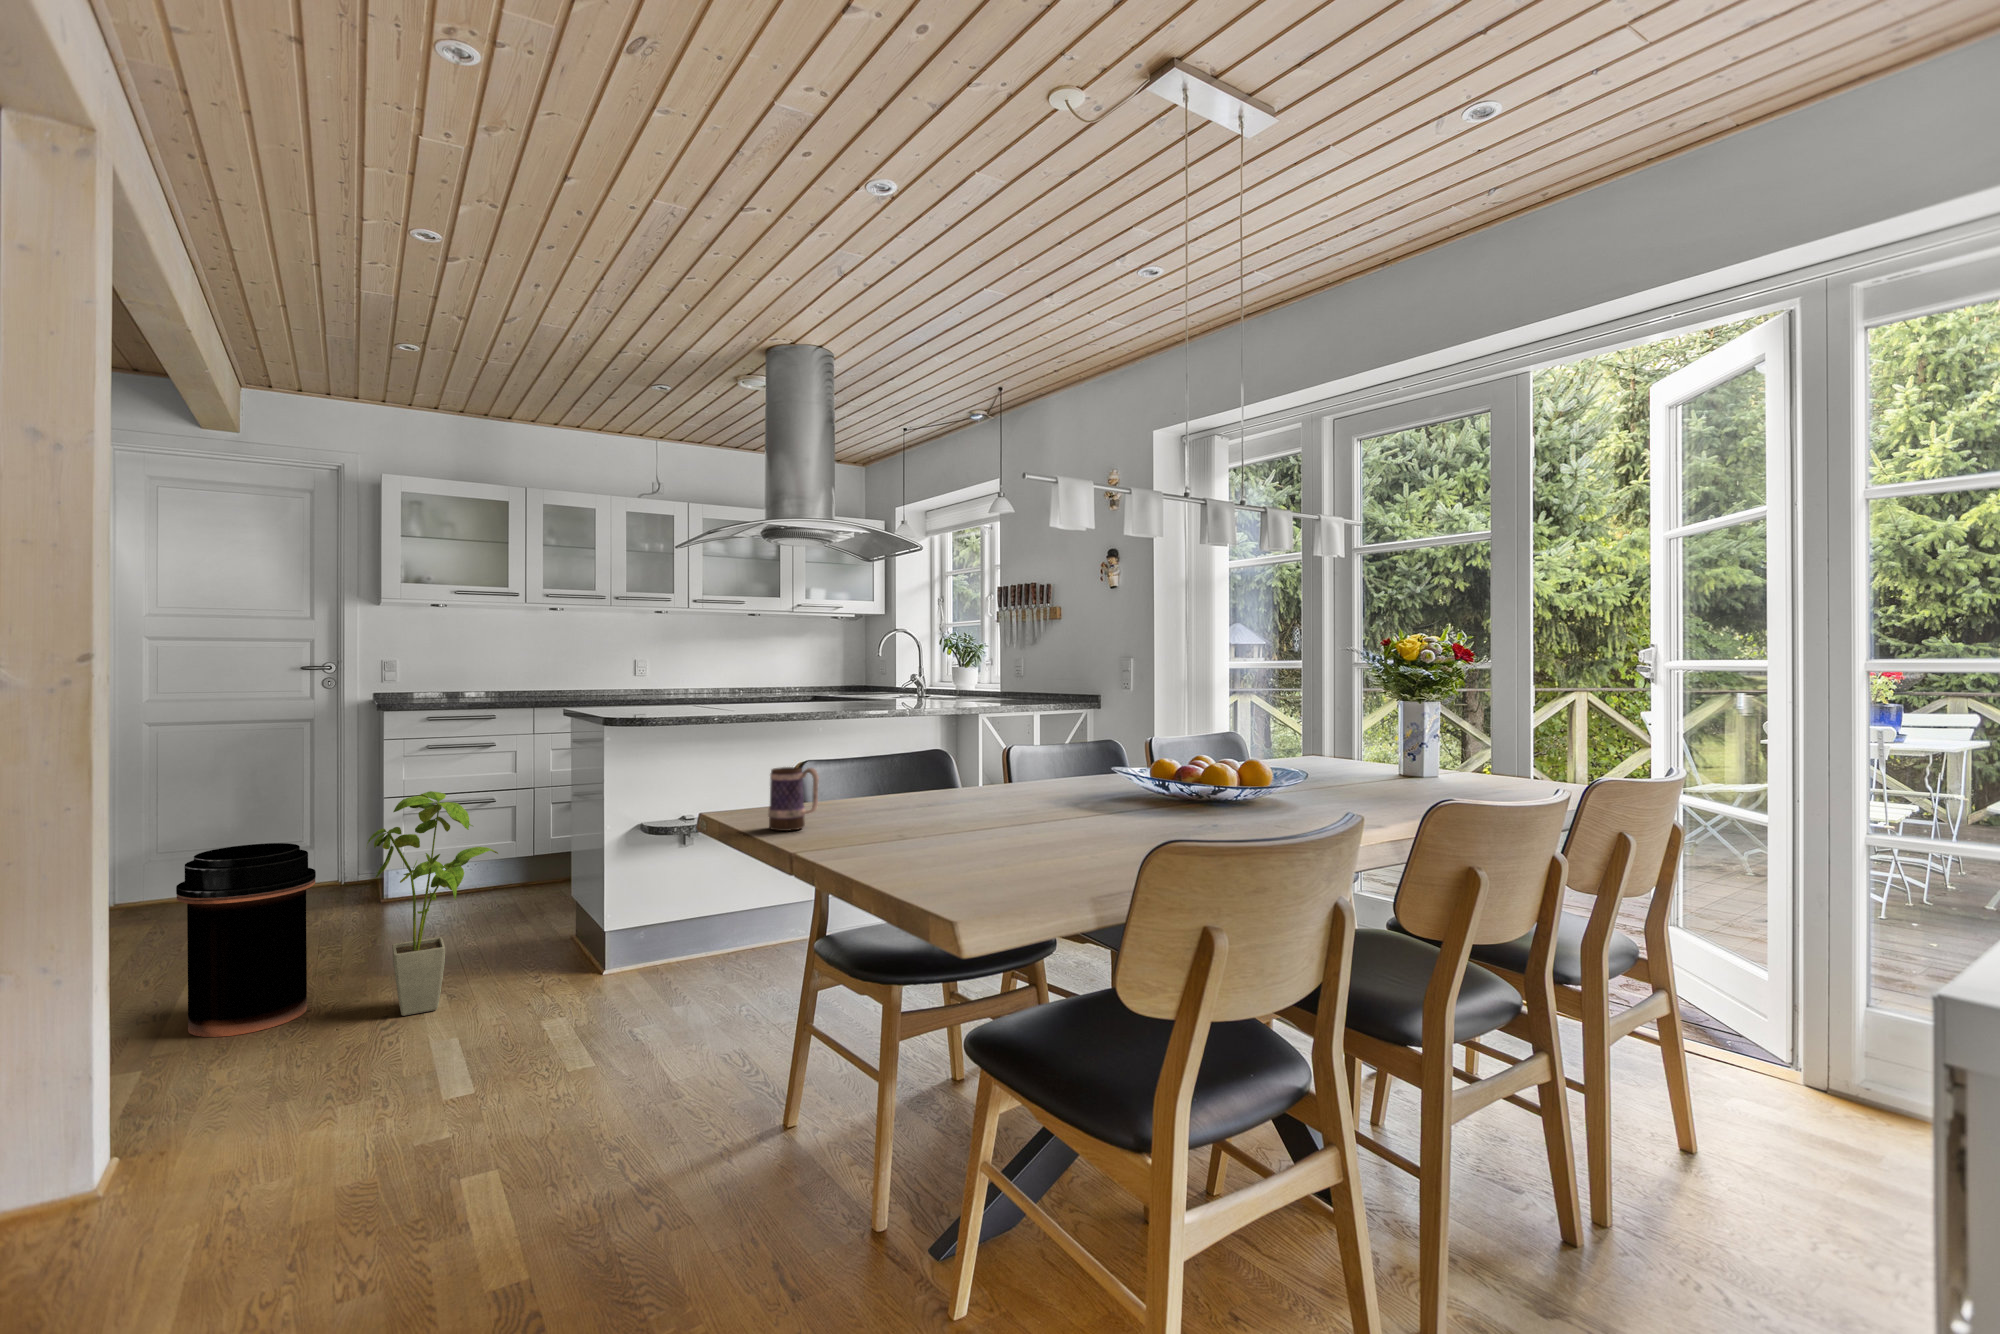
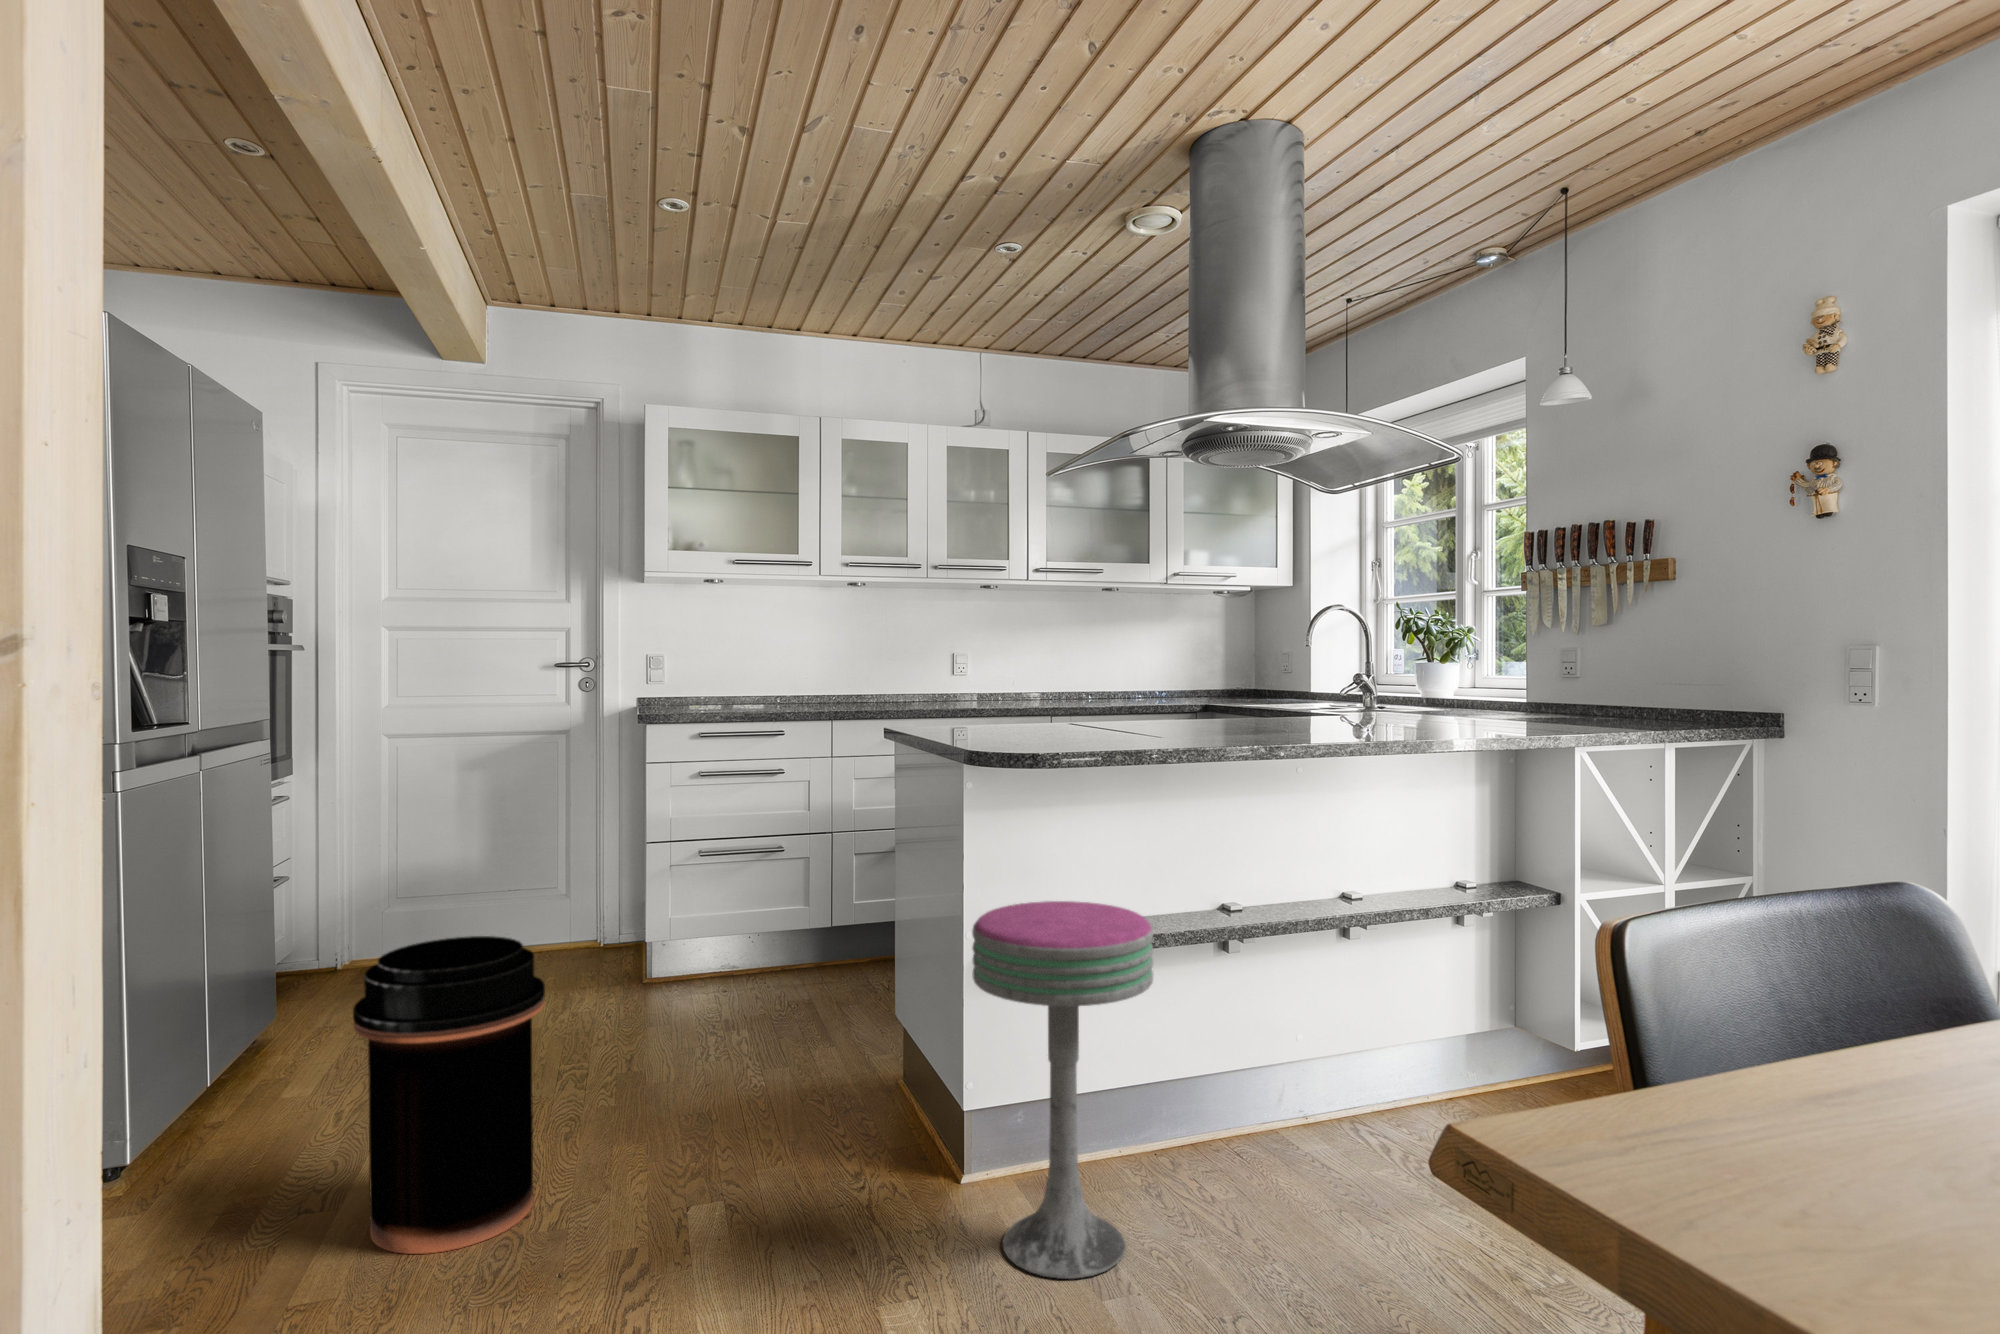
mug: present [768,767,819,831] -> none [1671,968,1877,1196]
house plant: present [367,791,498,1016] -> none [613,869,806,1242]
bar stool: none [601,804,708,1007] -> present [972,901,1153,1279]

